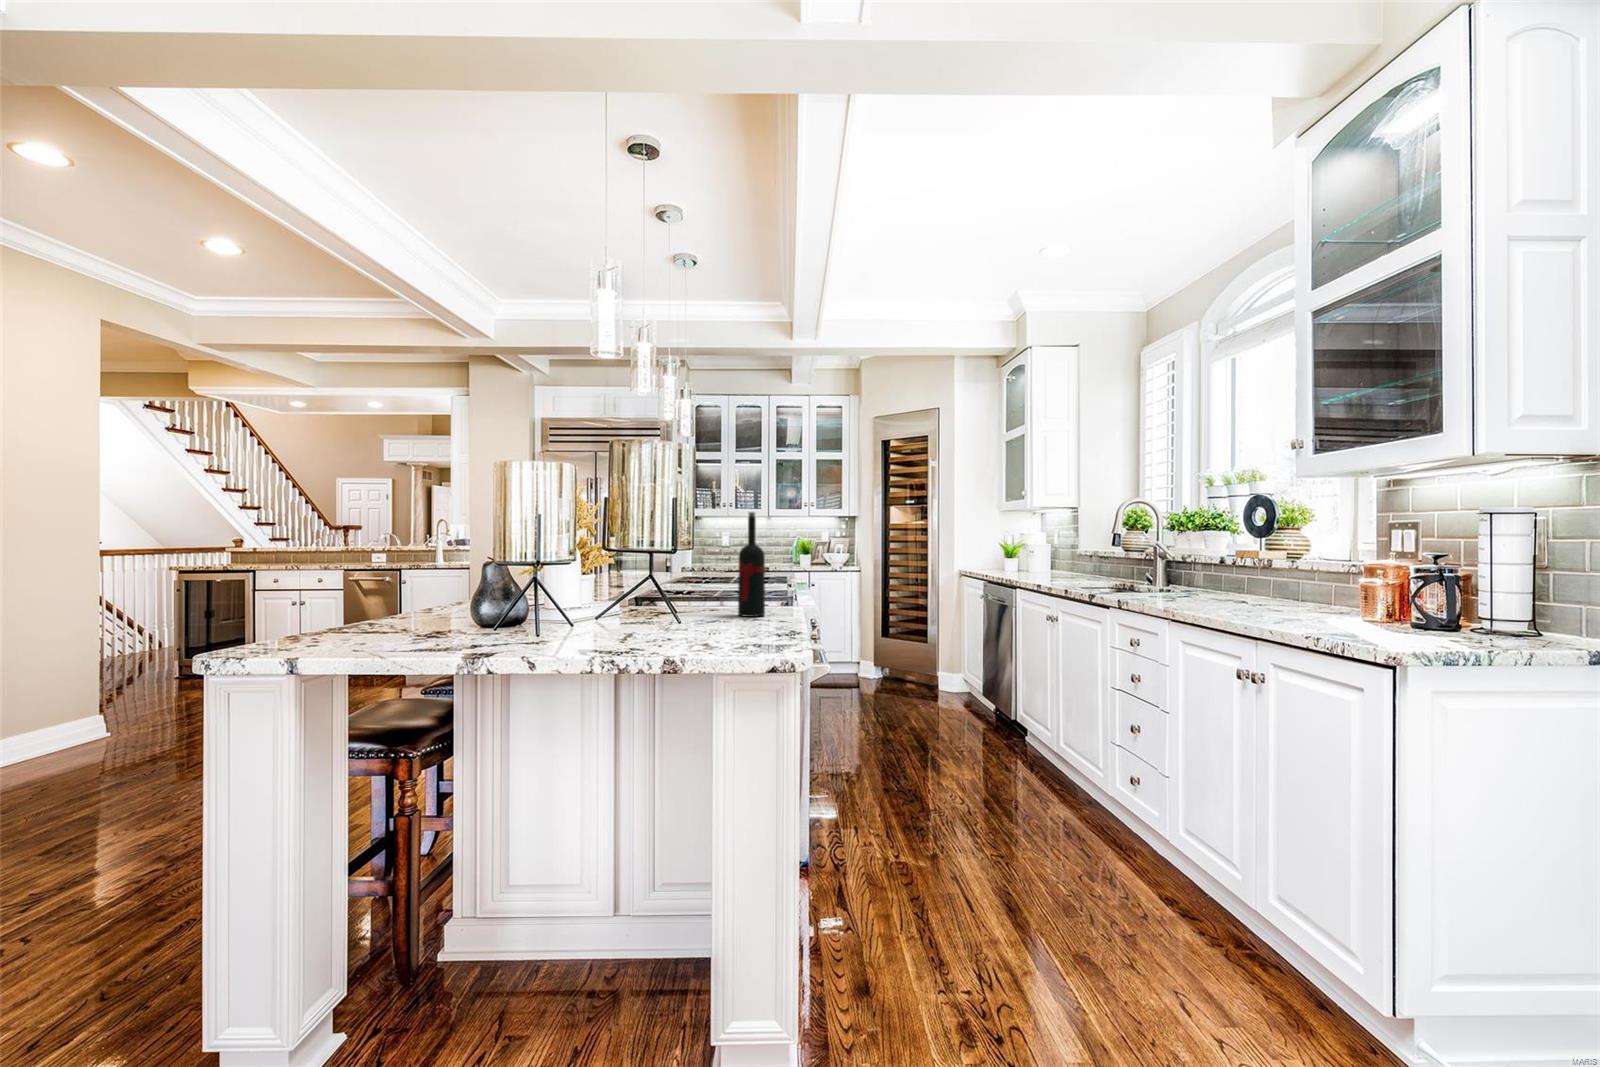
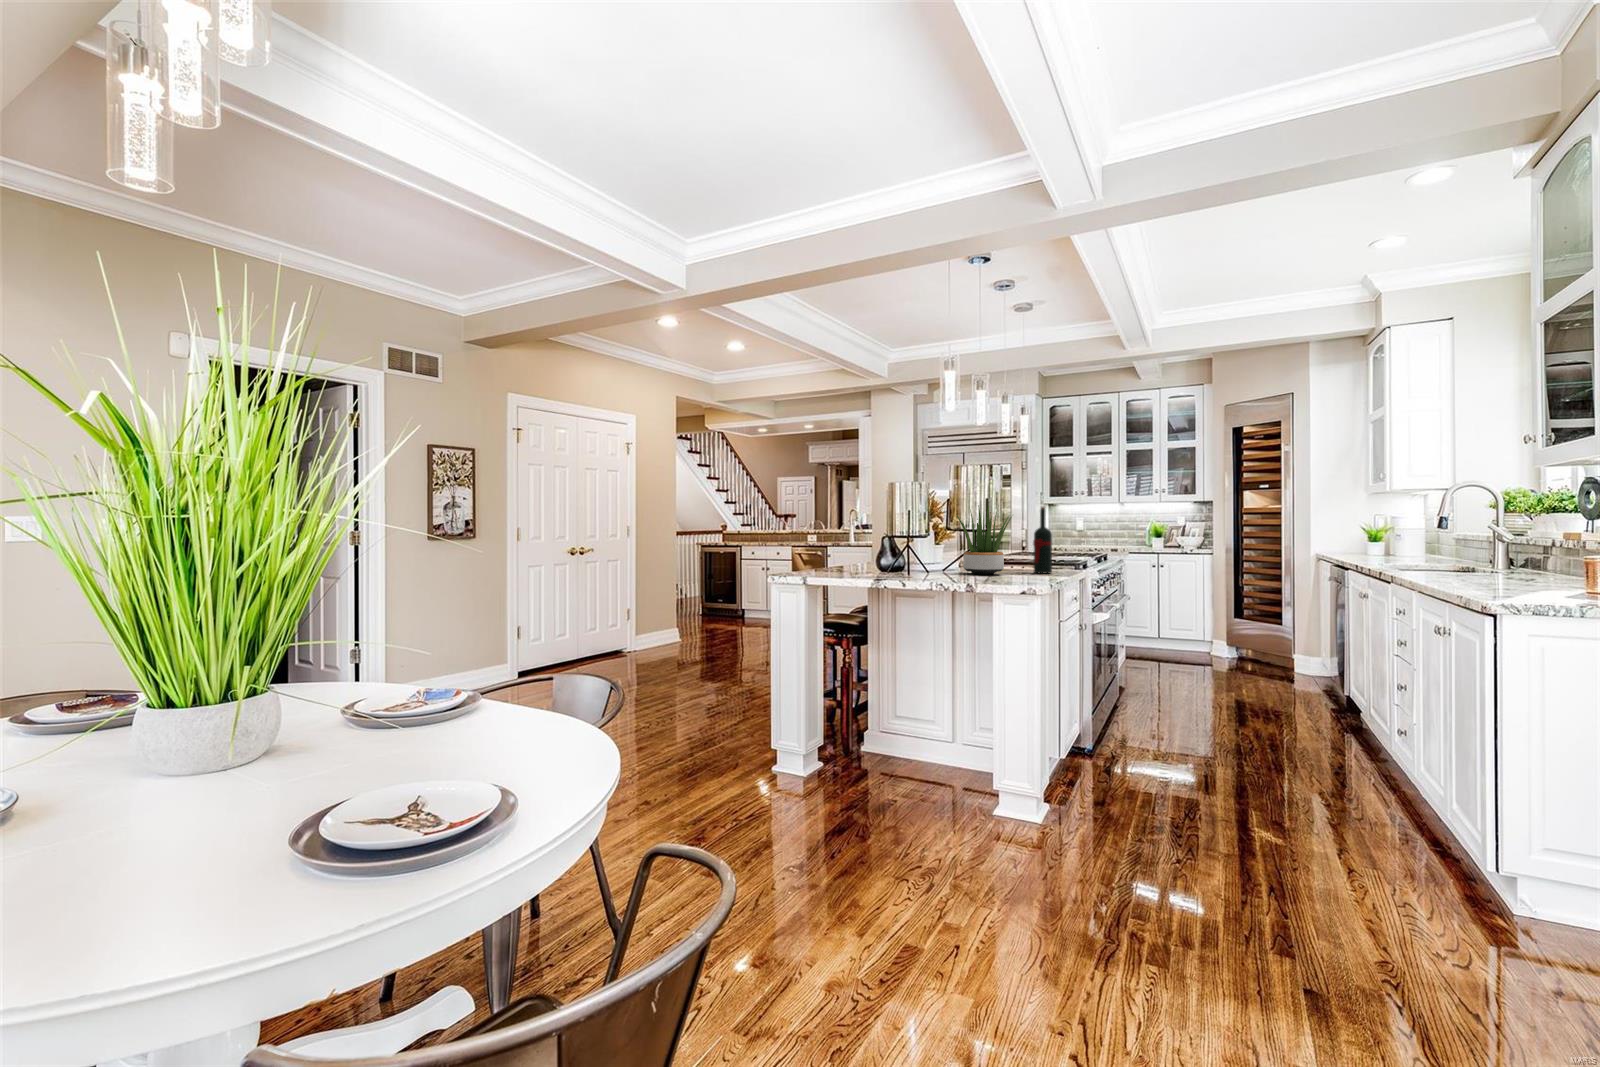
potted plant: none [618,506,723,626] -> present [957,505,1012,575]

